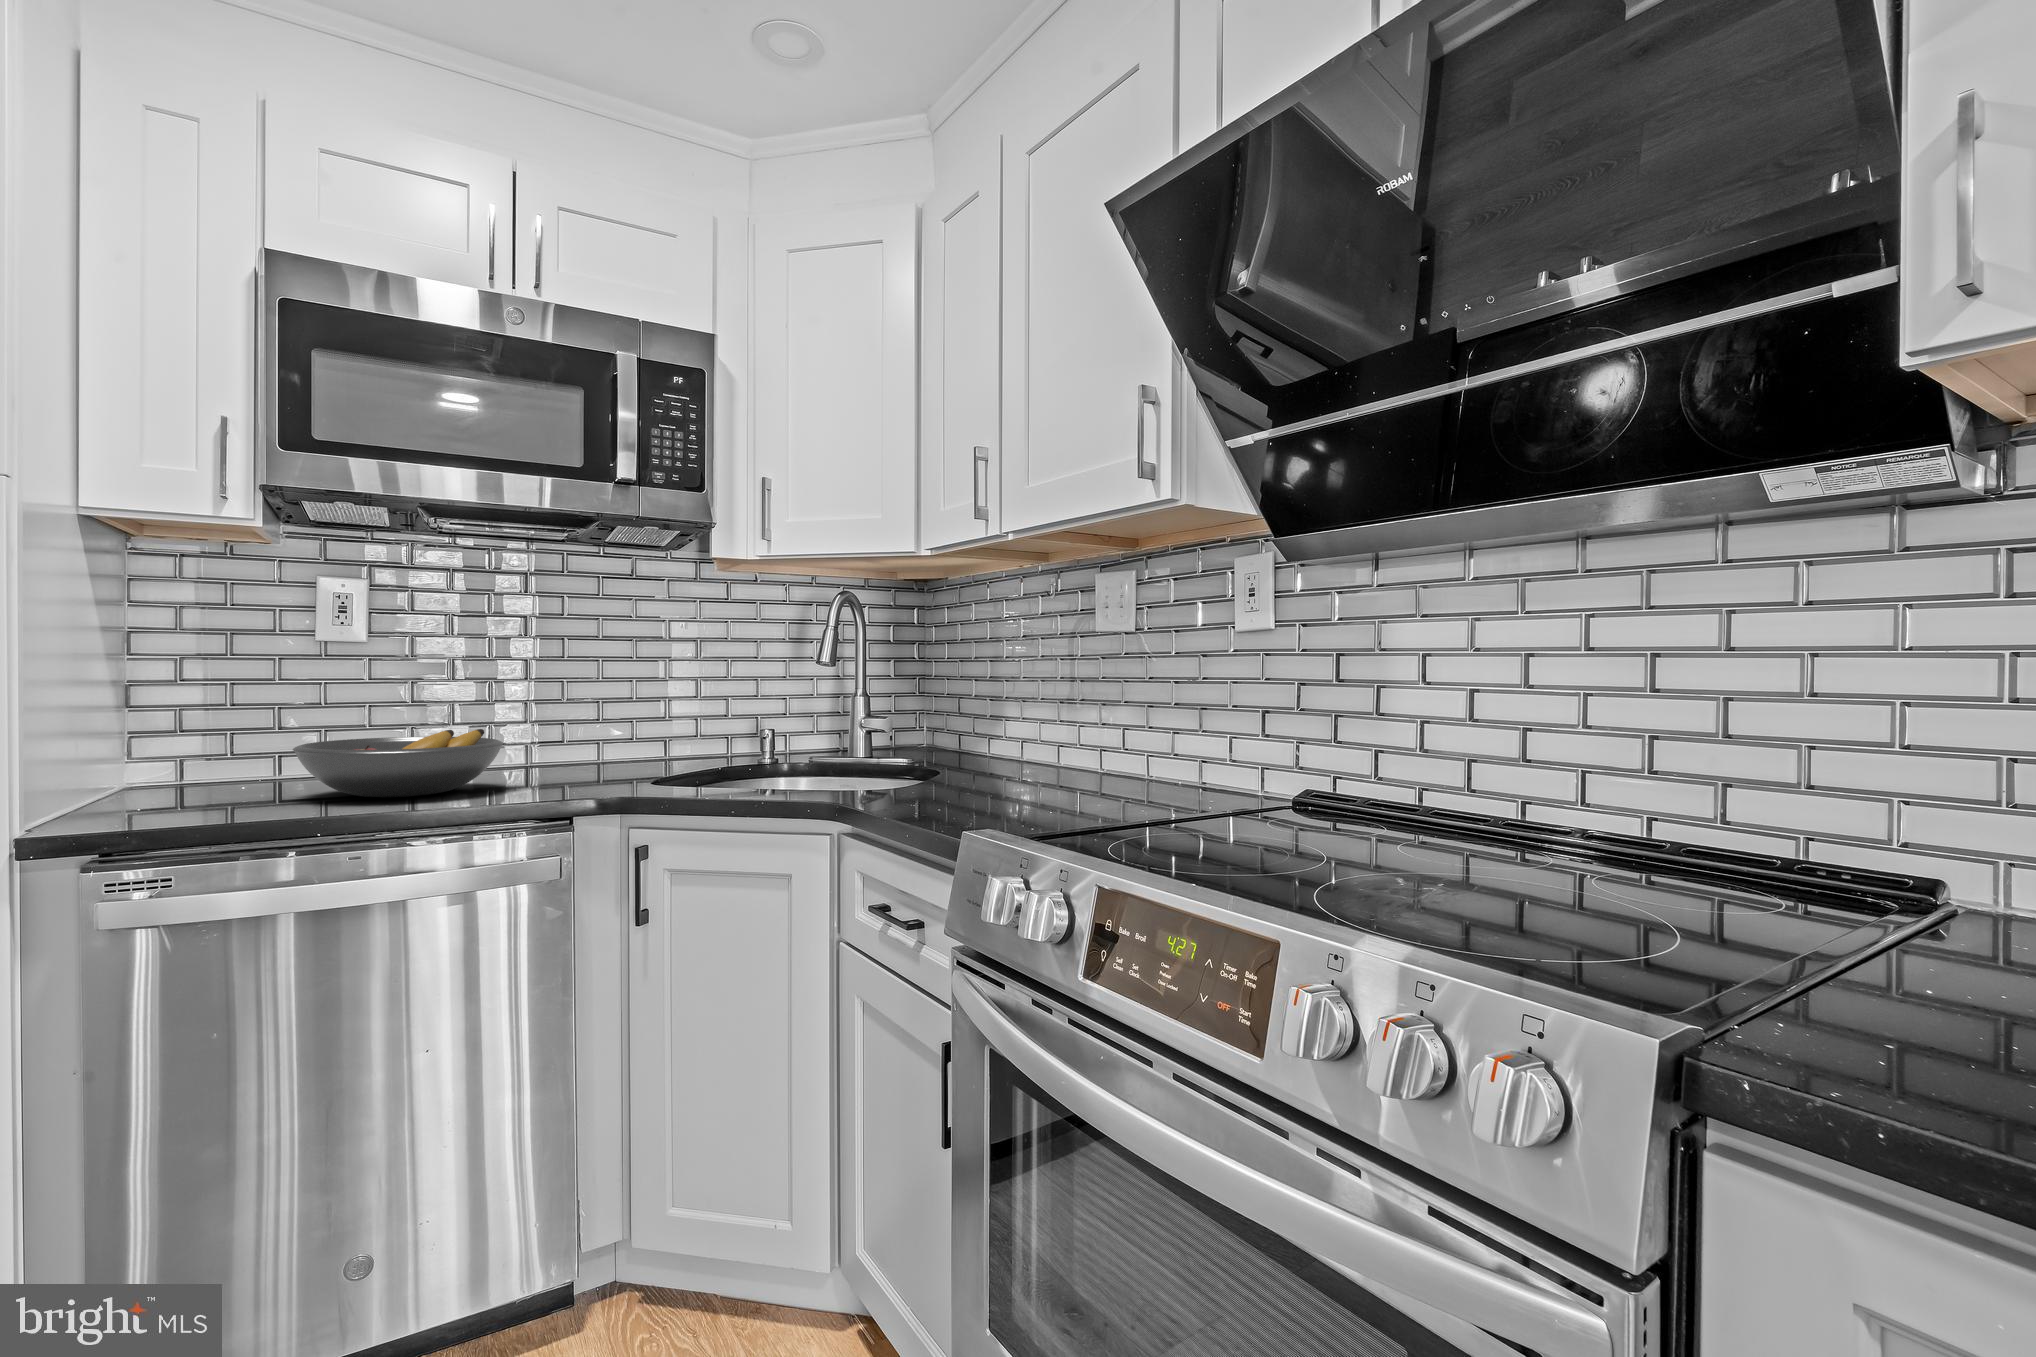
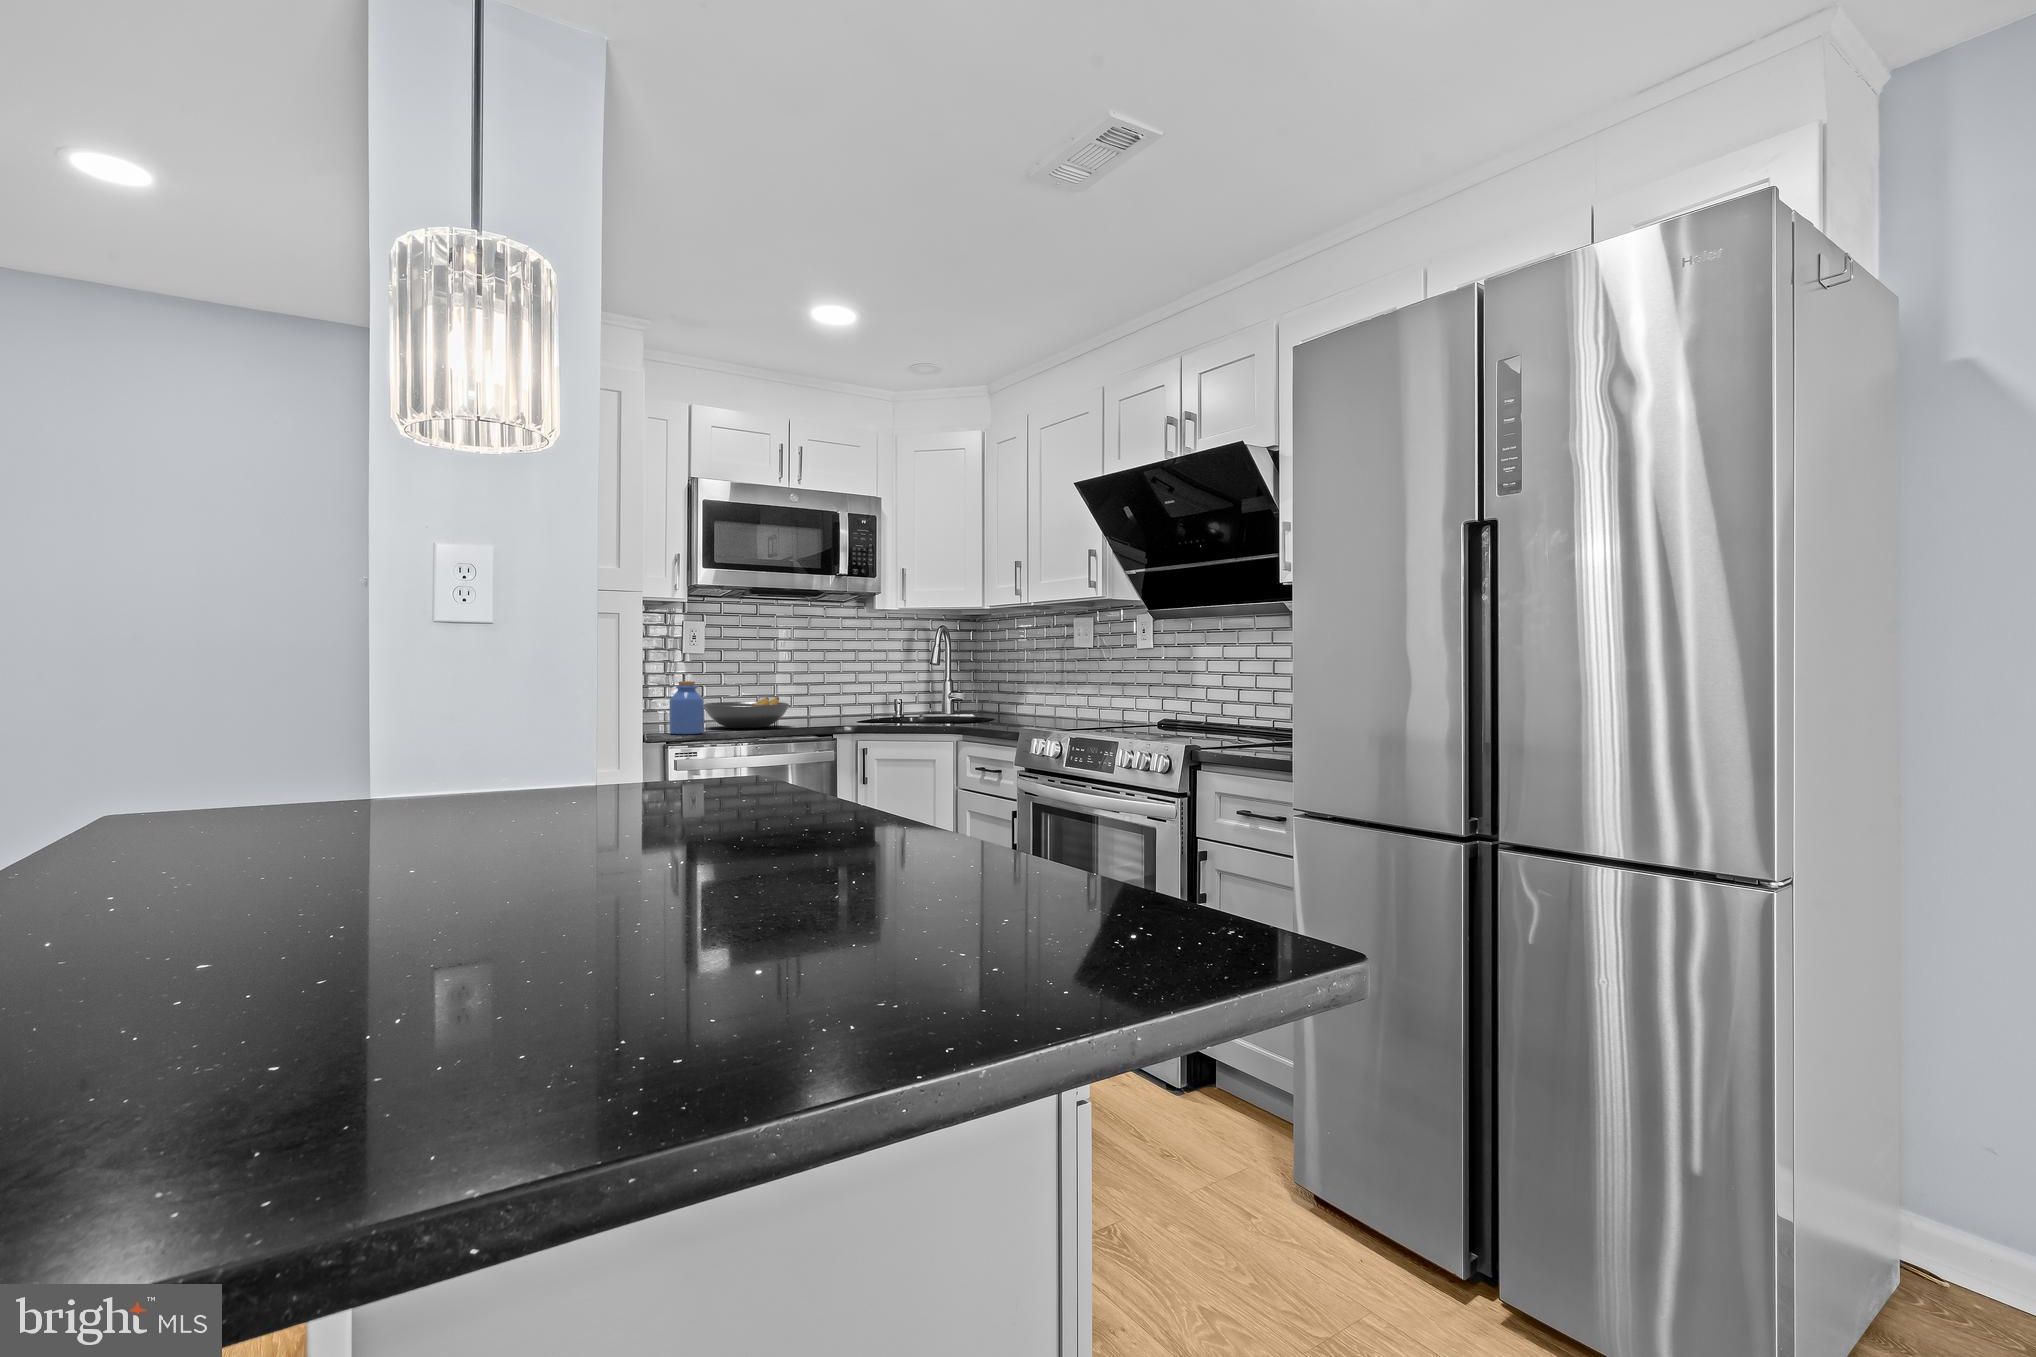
jar: none [122,698,226,827] -> present [669,681,704,734]

